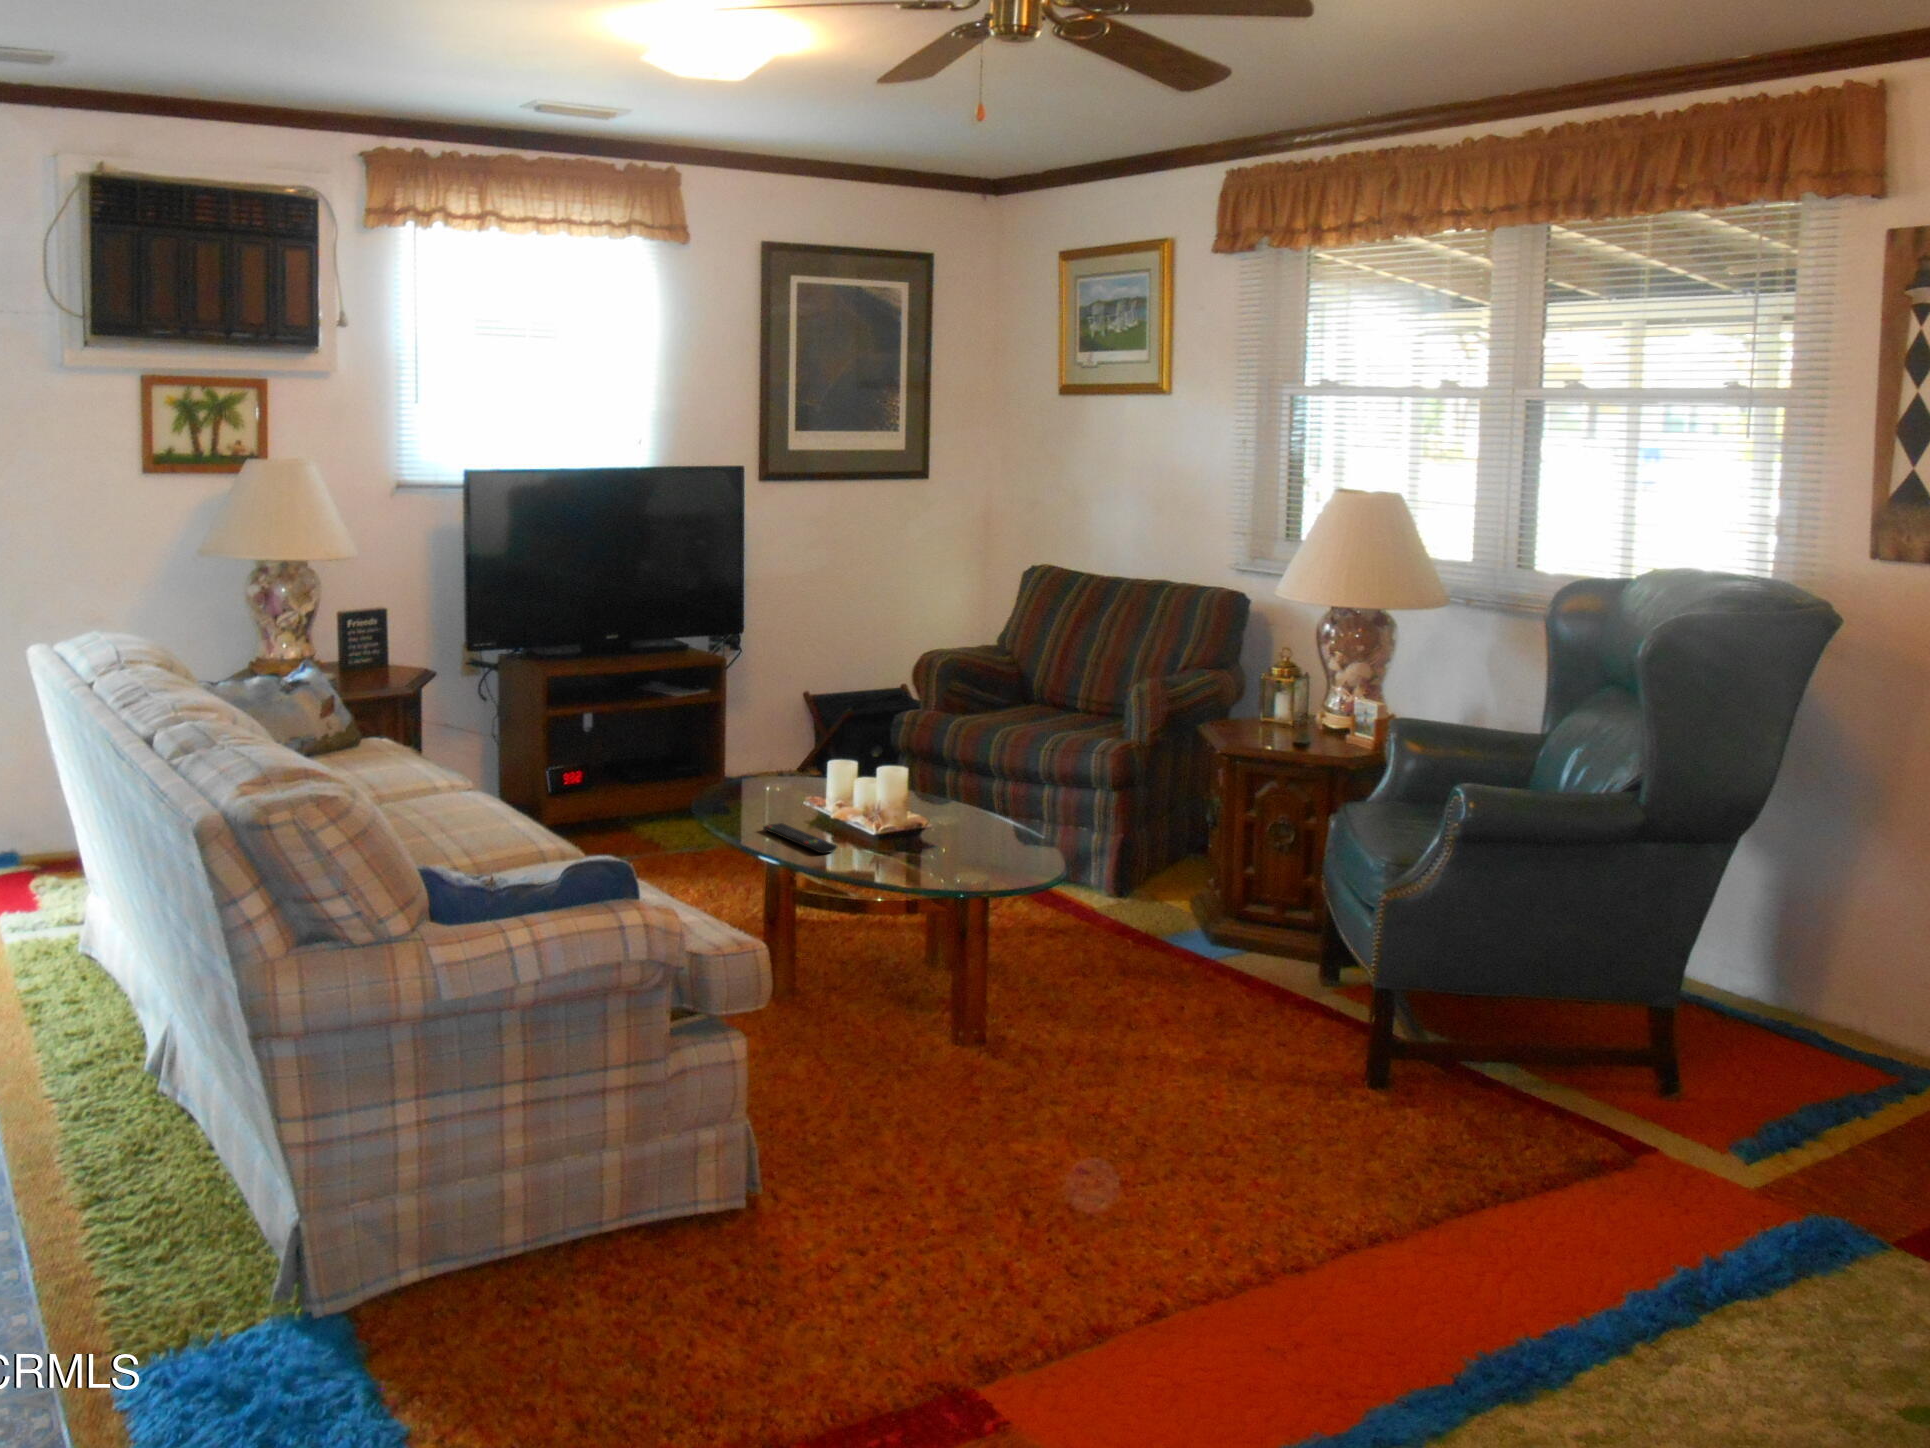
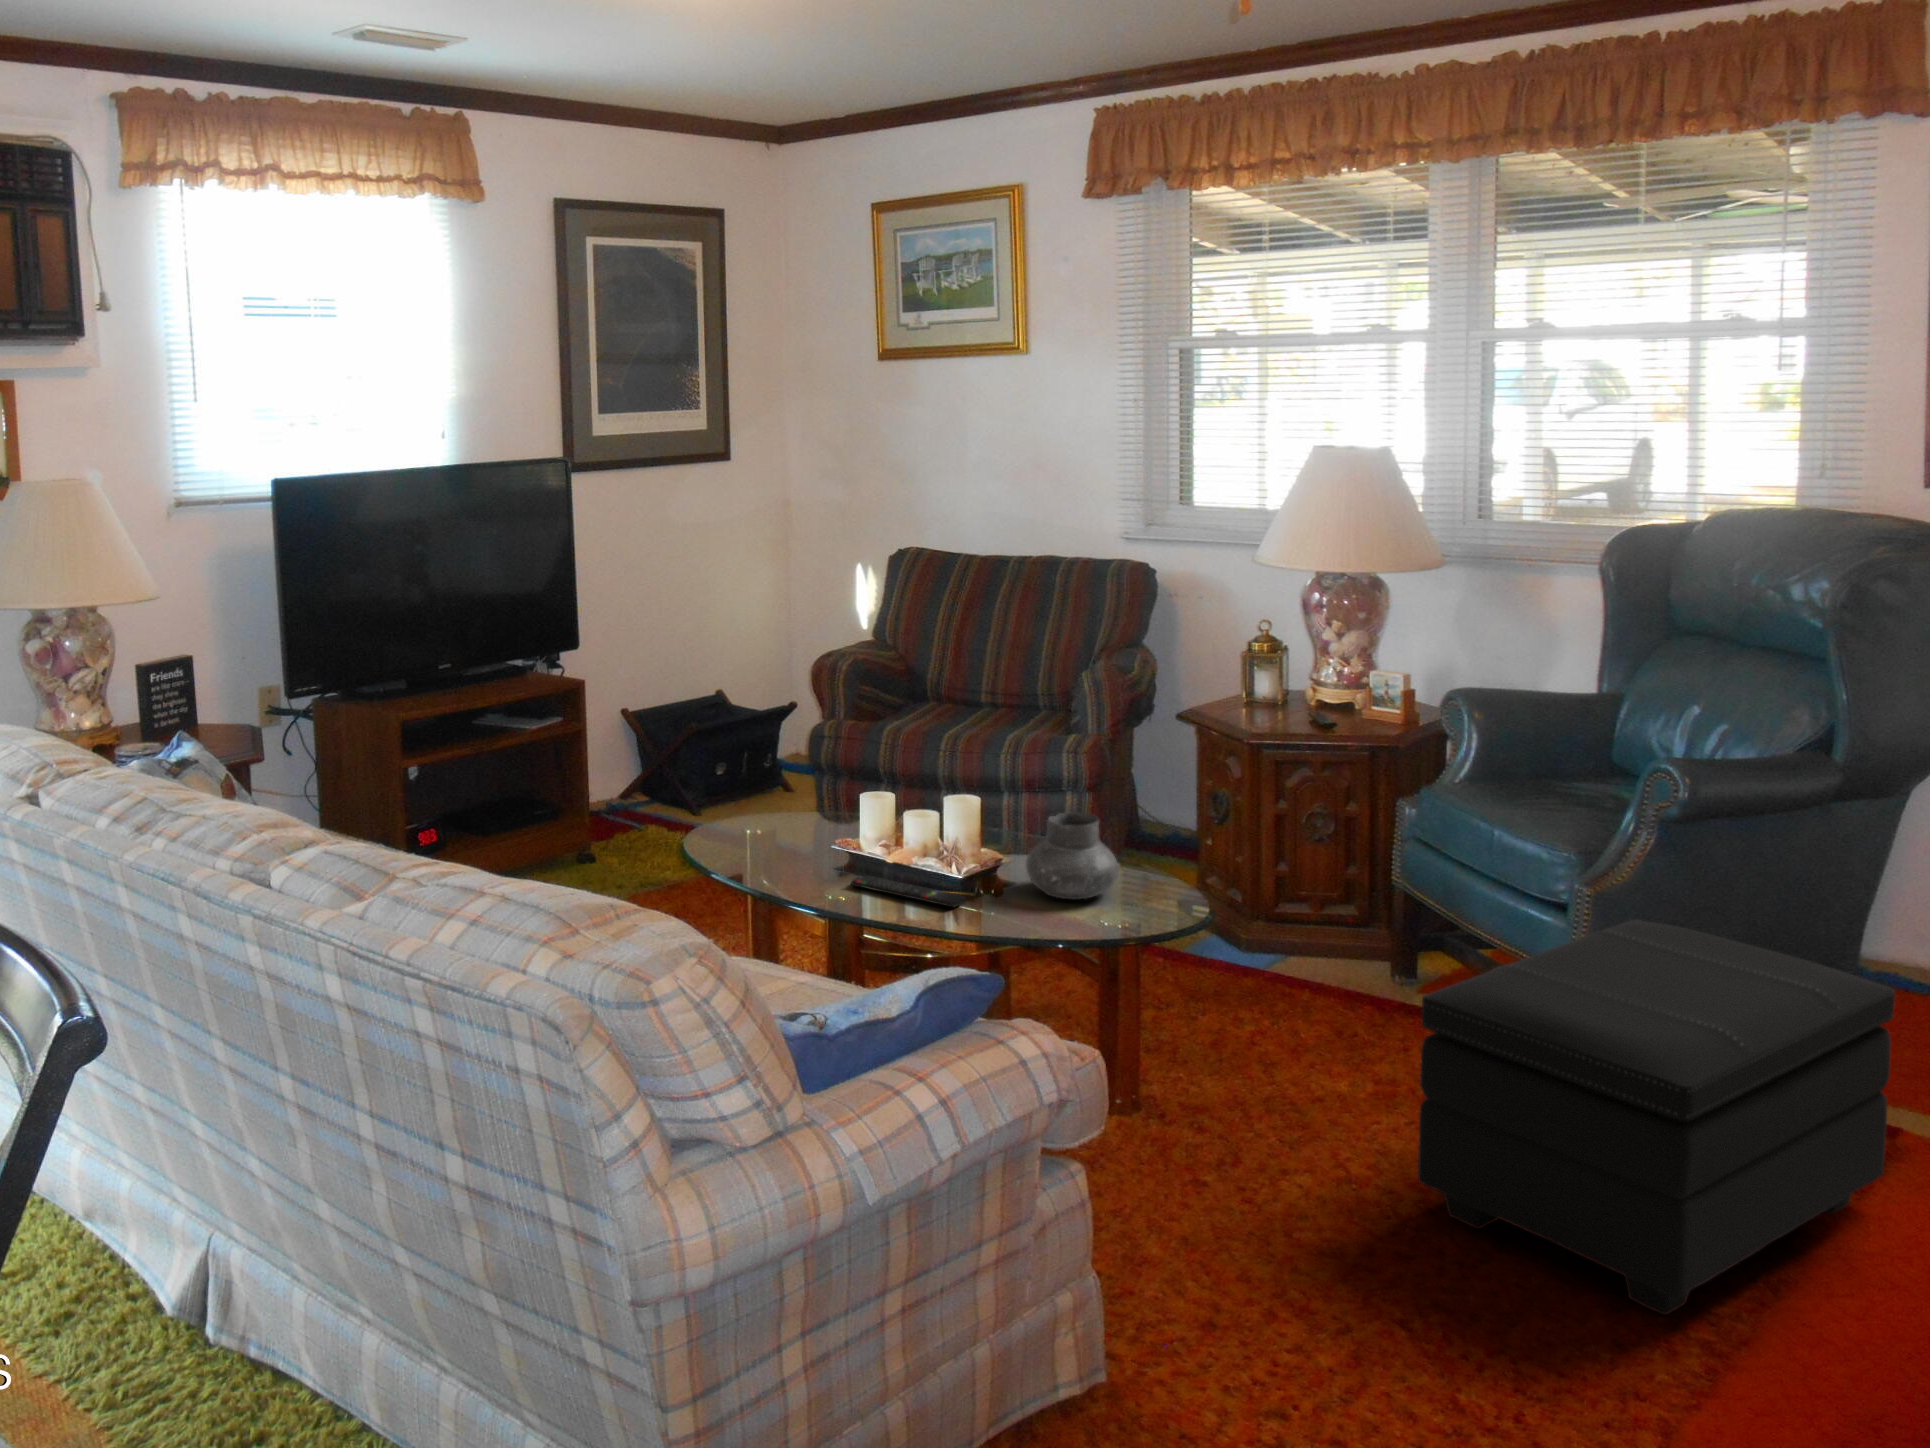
vase: none [895,786,974,859] -> present [1026,812,1119,899]
footstool: none [1130,934,1571,1257] -> present [1418,920,1895,1315]

